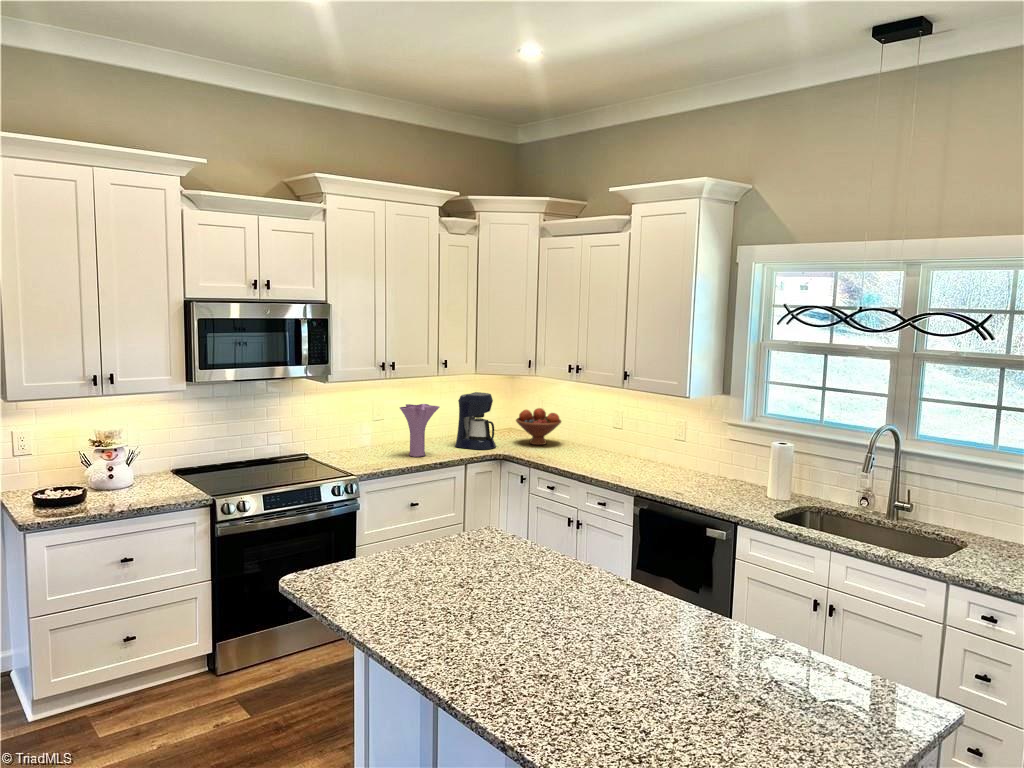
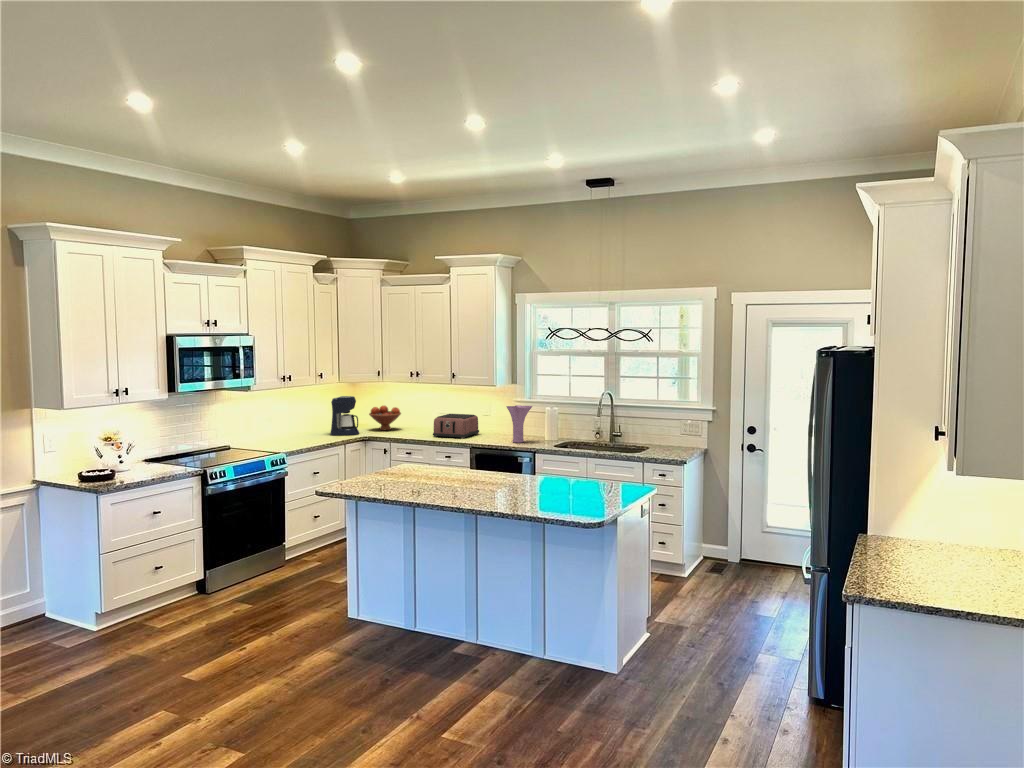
vase: present [400,404,440,457] -> present [506,405,532,443]
toaster: none [590,432,667,477] -> present [433,414,479,439]

